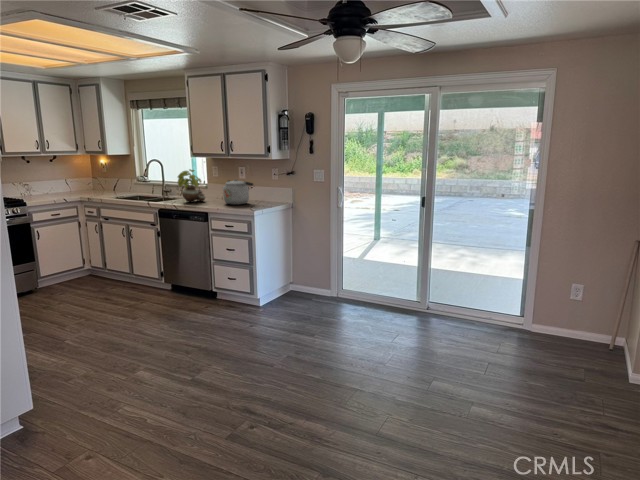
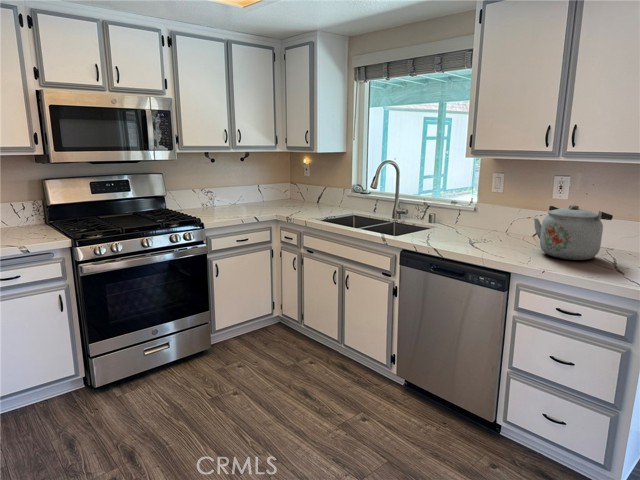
potted plant: present [178,169,205,202] -> none [443,180,490,242]

